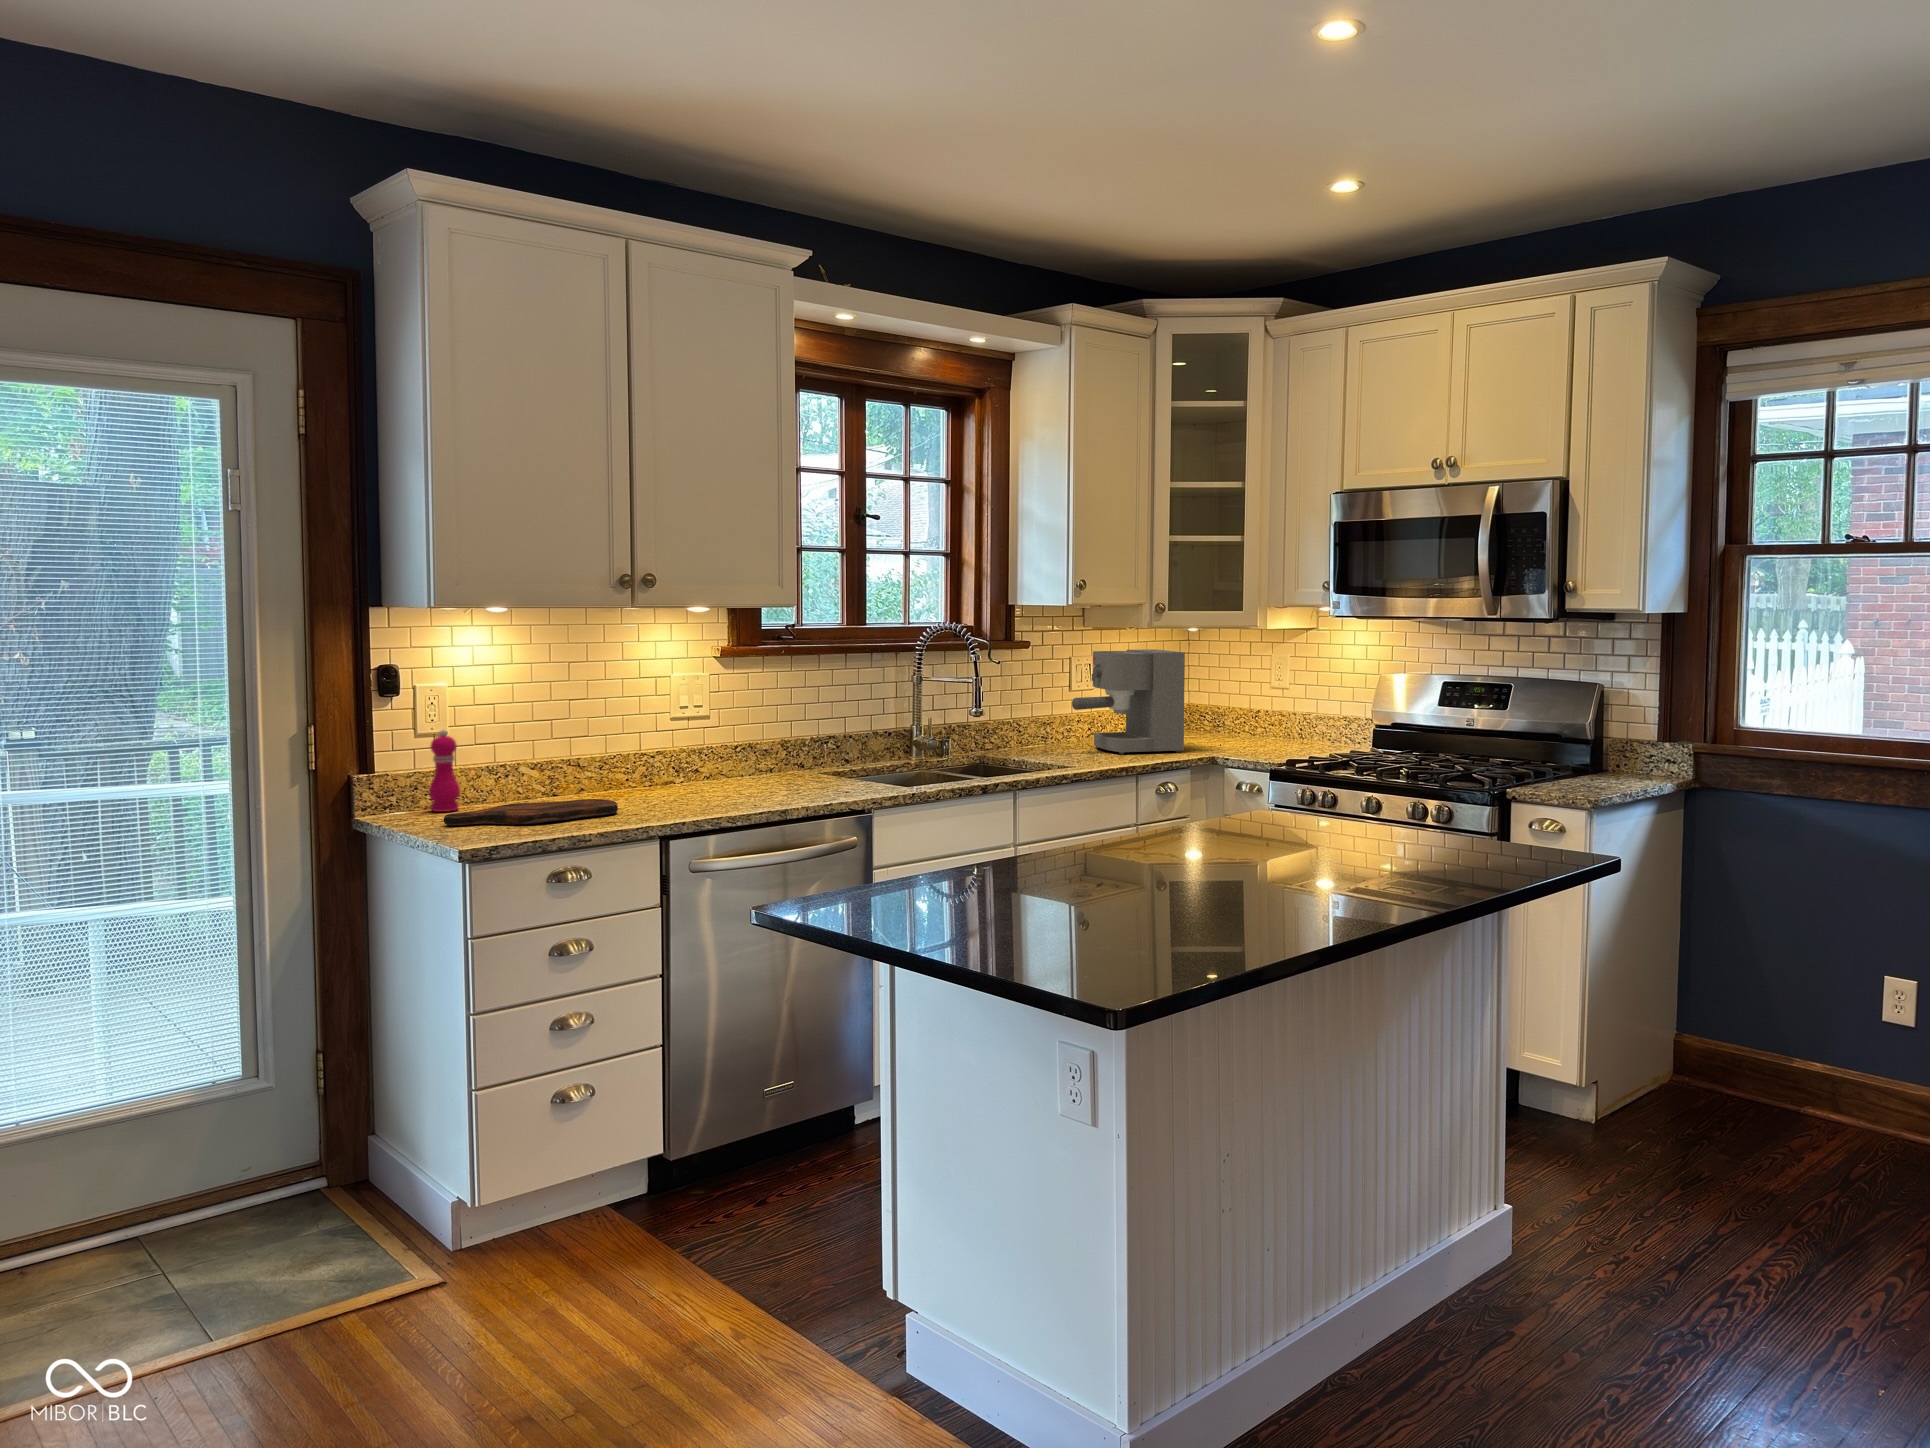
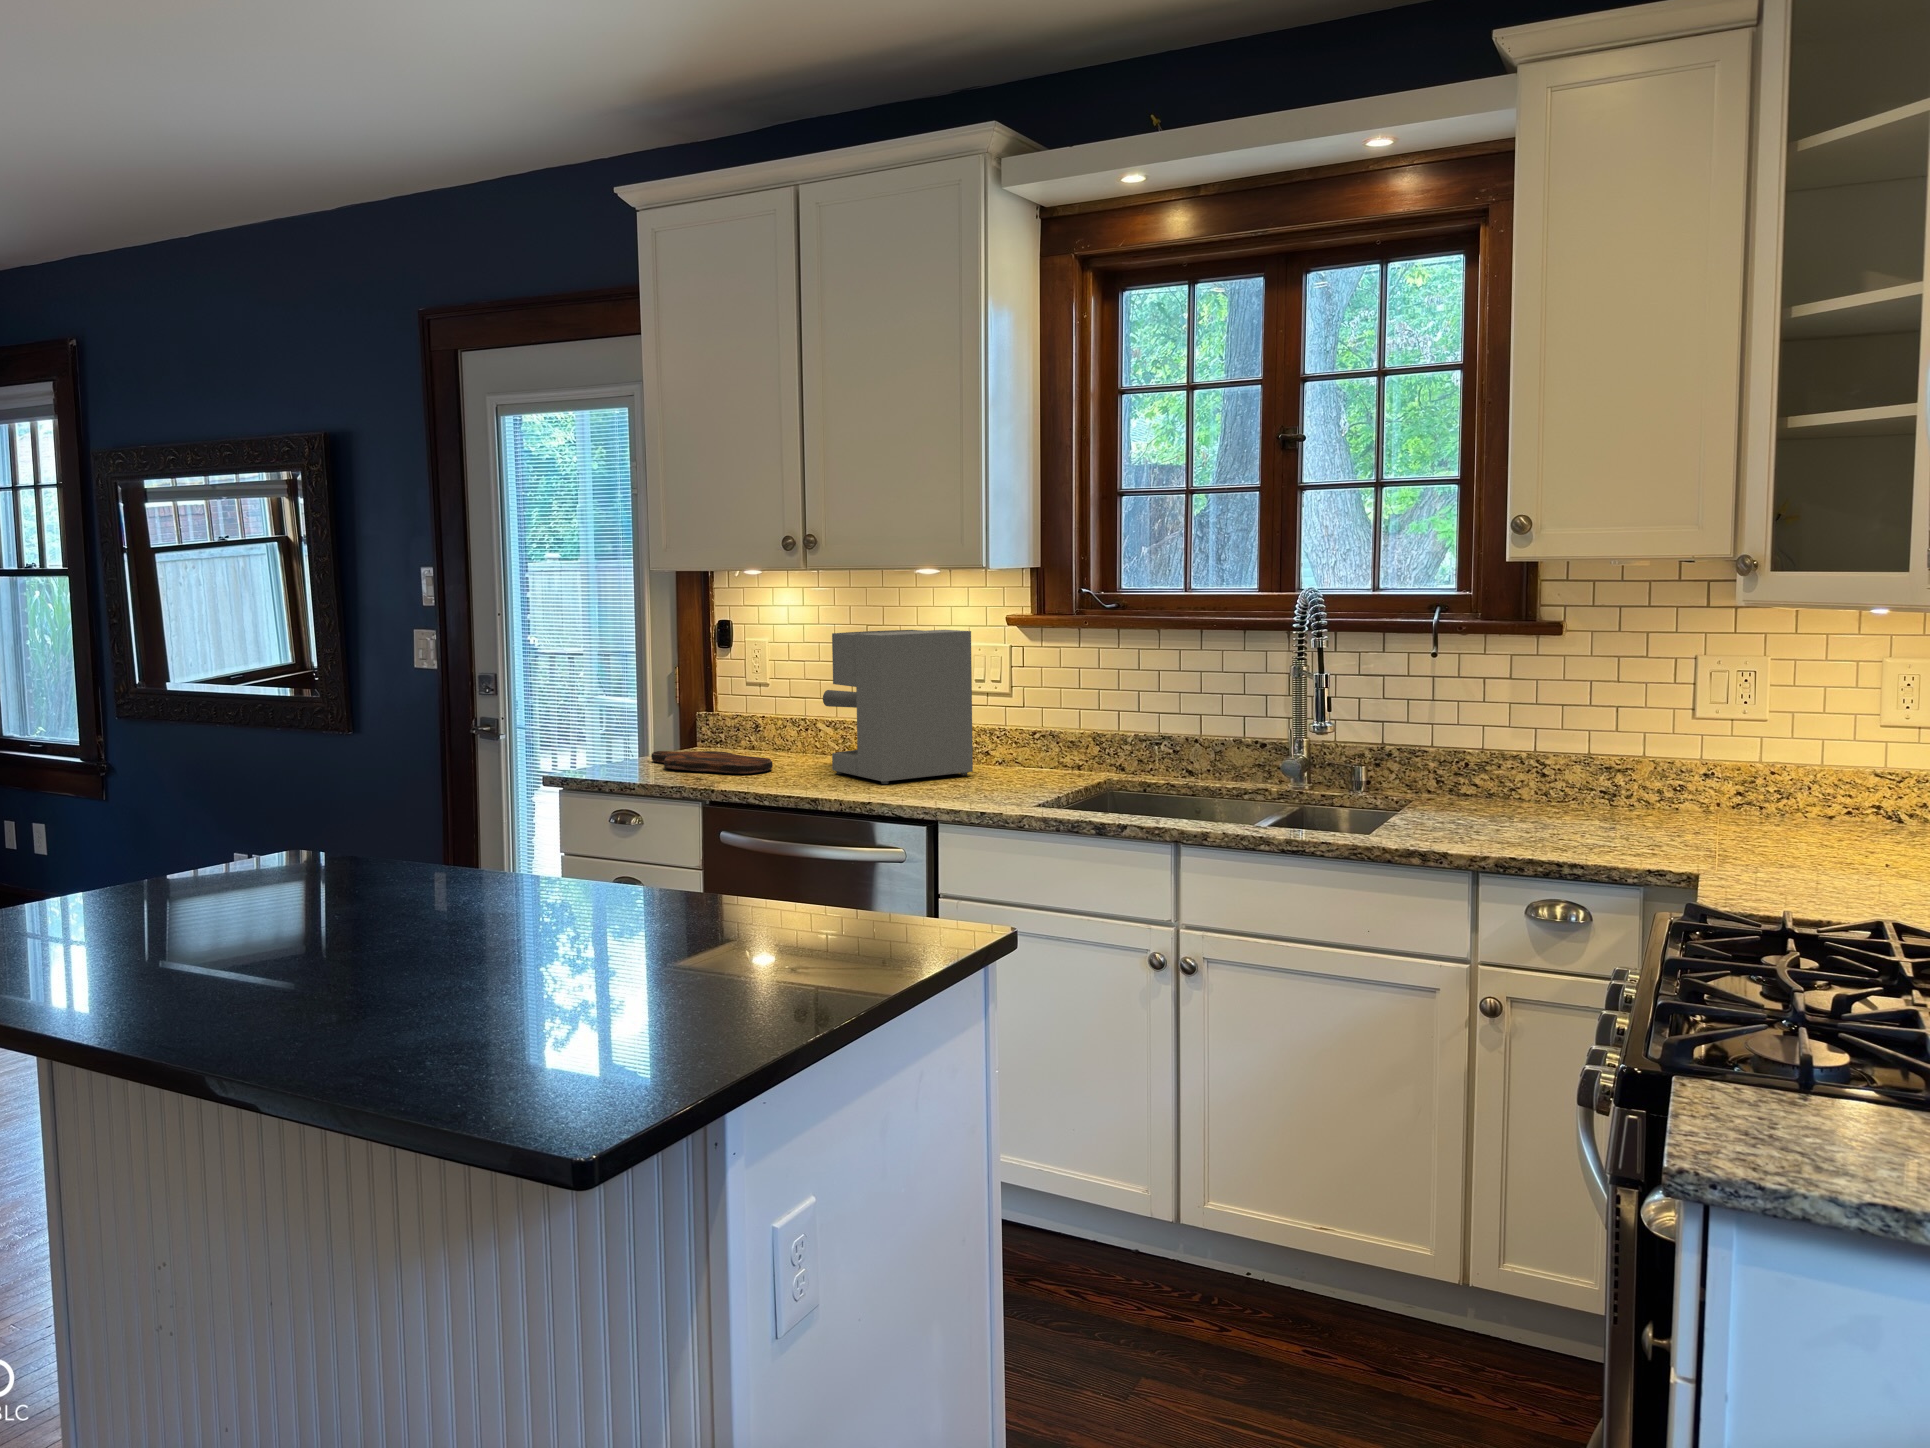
coffee maker: present [1072,649,1185,754] -> present [823,630,973,784]
pepper mill: present [429,730,460,812] -> none [729,679,755,754]

